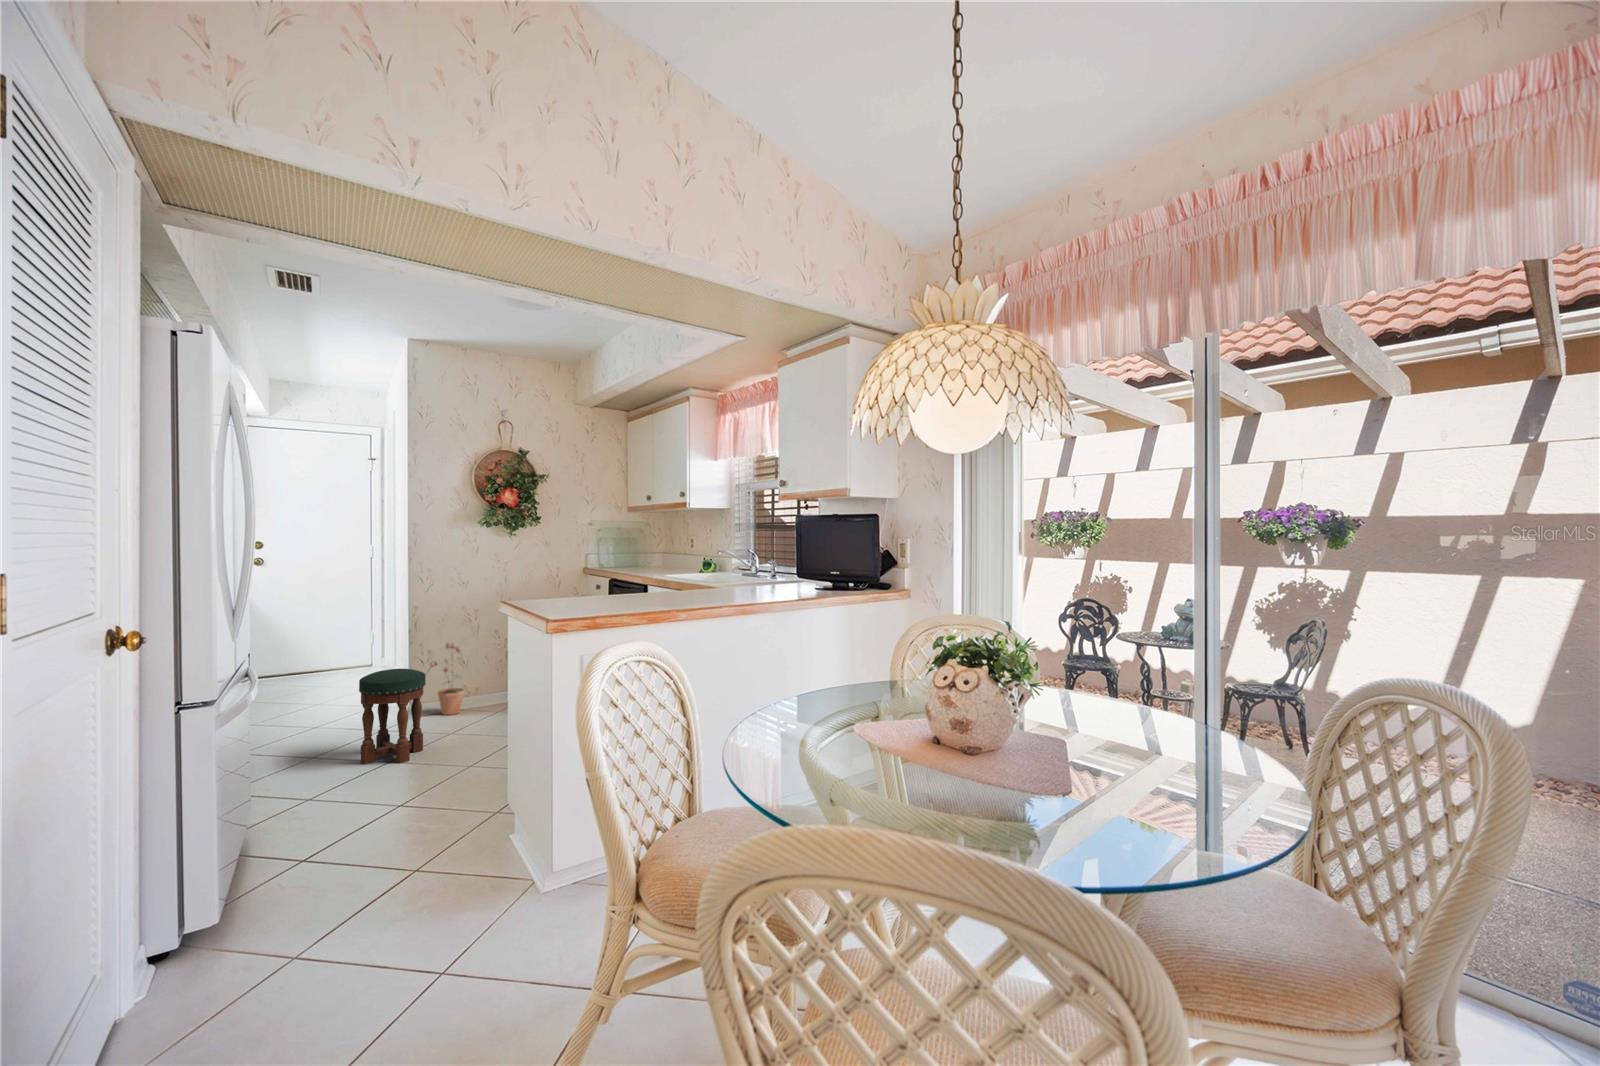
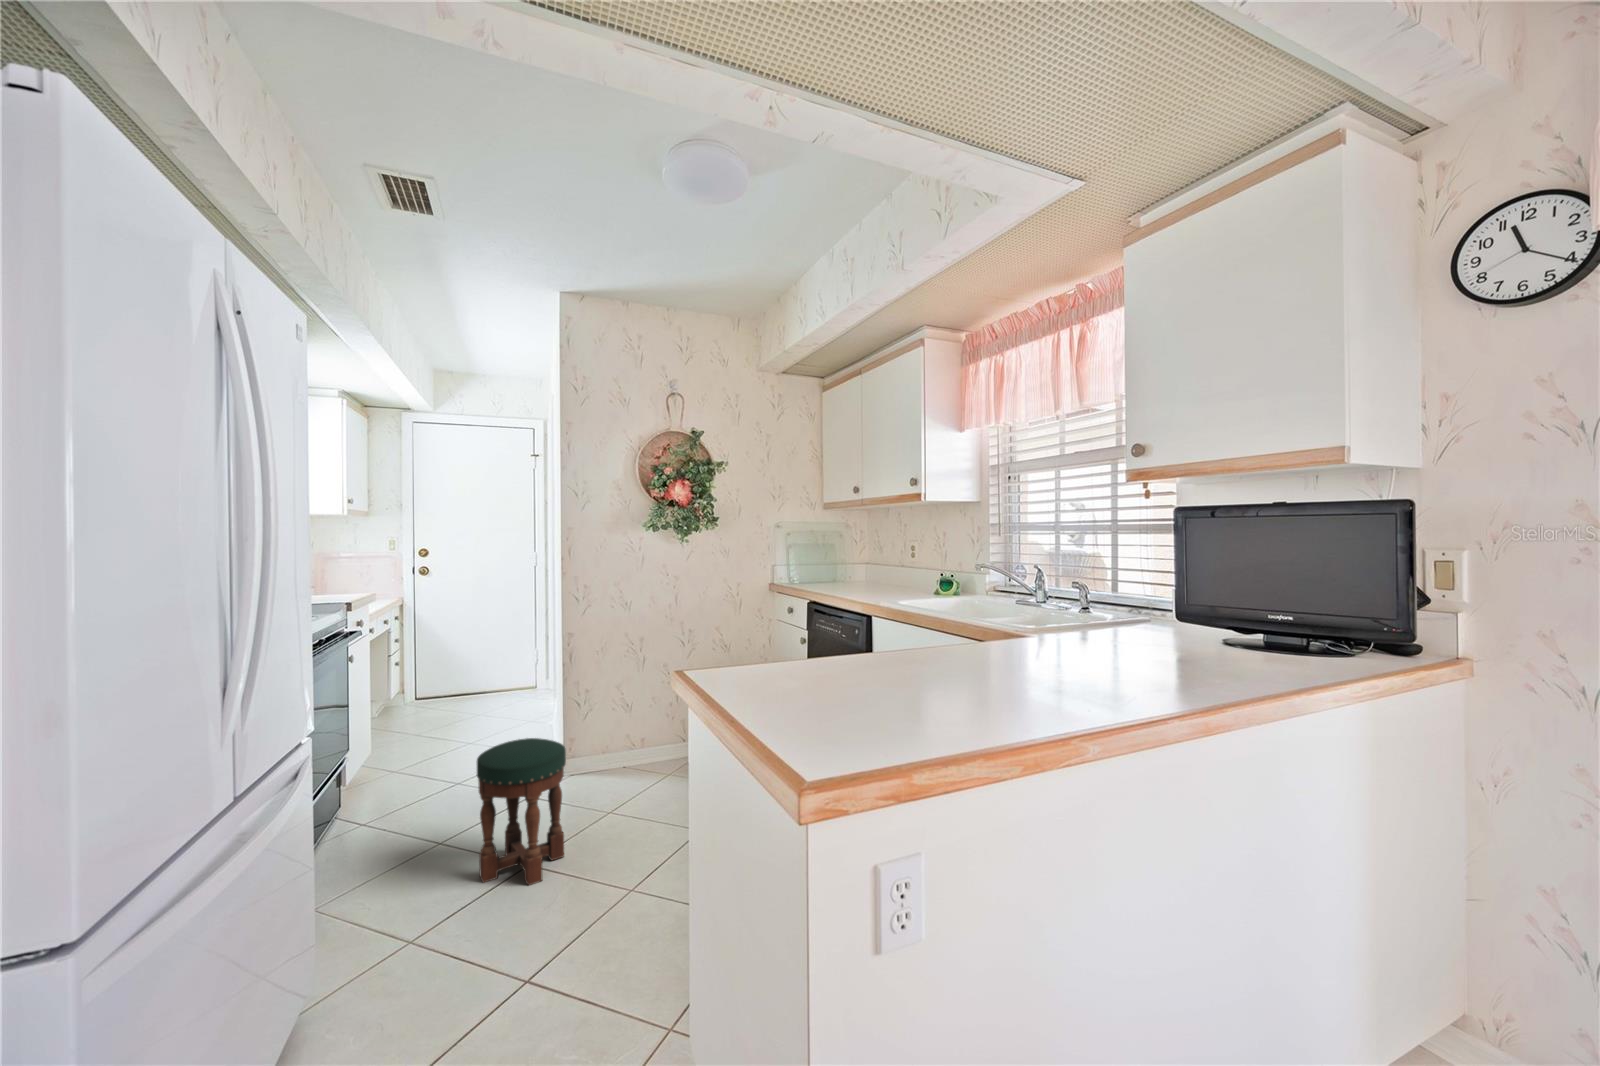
potted plant: present [430,643,464,715] -> none [583,684,626,782]

